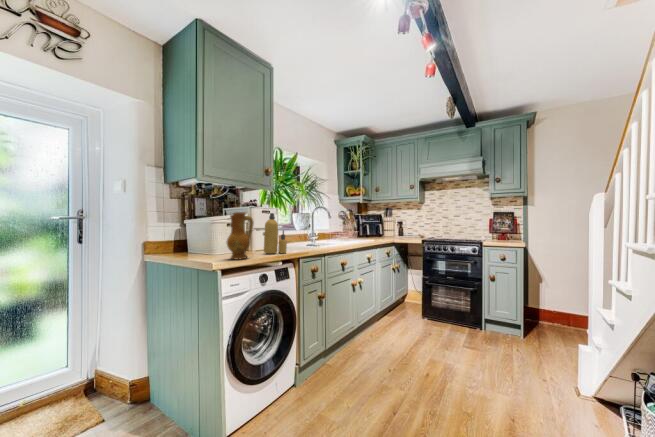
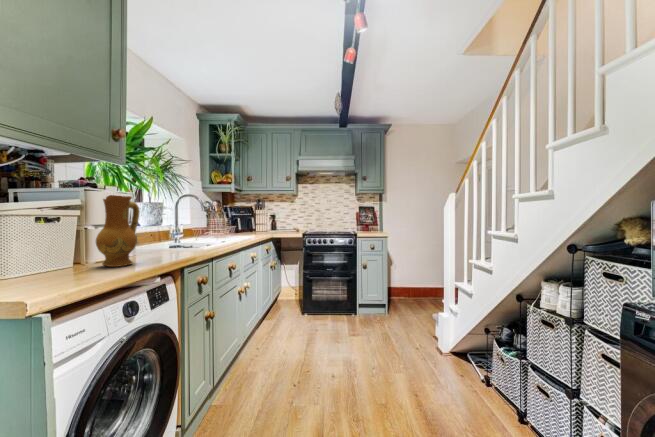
bottle: present [264,213,287,254] -> none [143,199,179,256]

